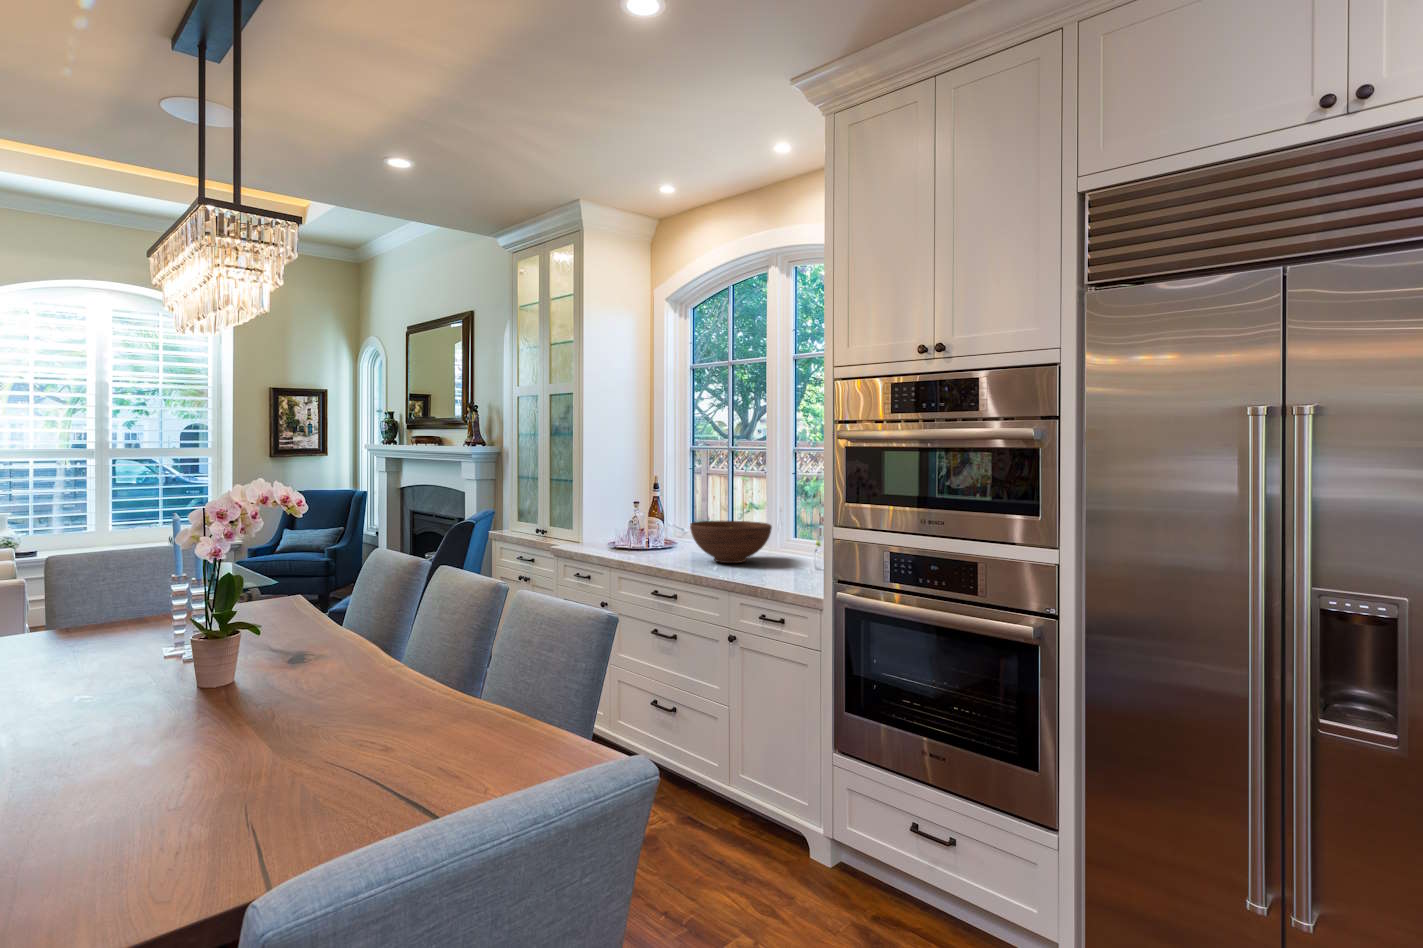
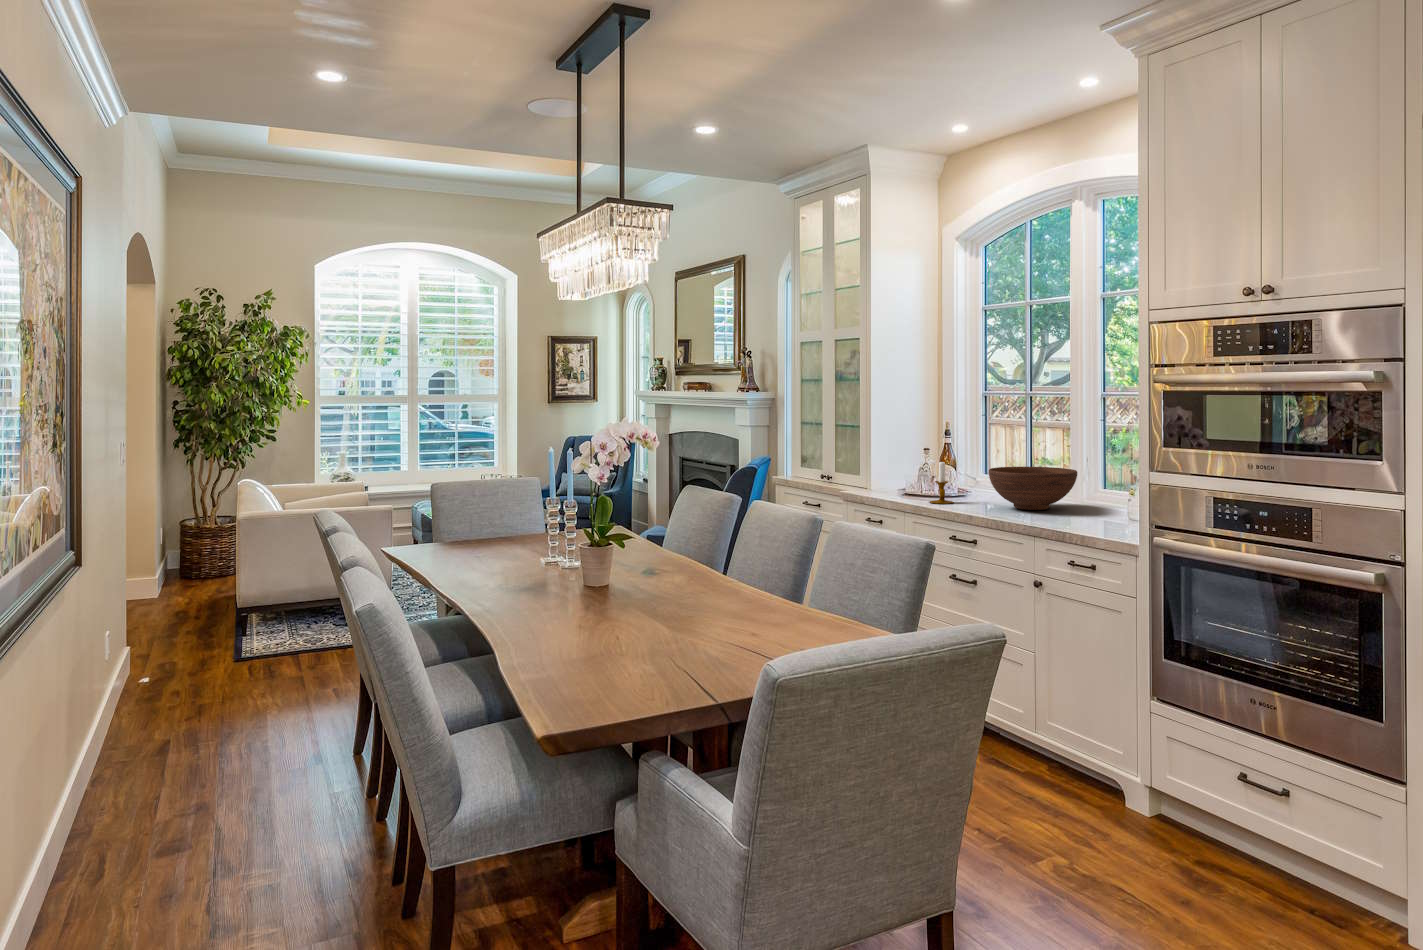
candlestick: none [635,516,659,557] -> present [930,462,953,504]

